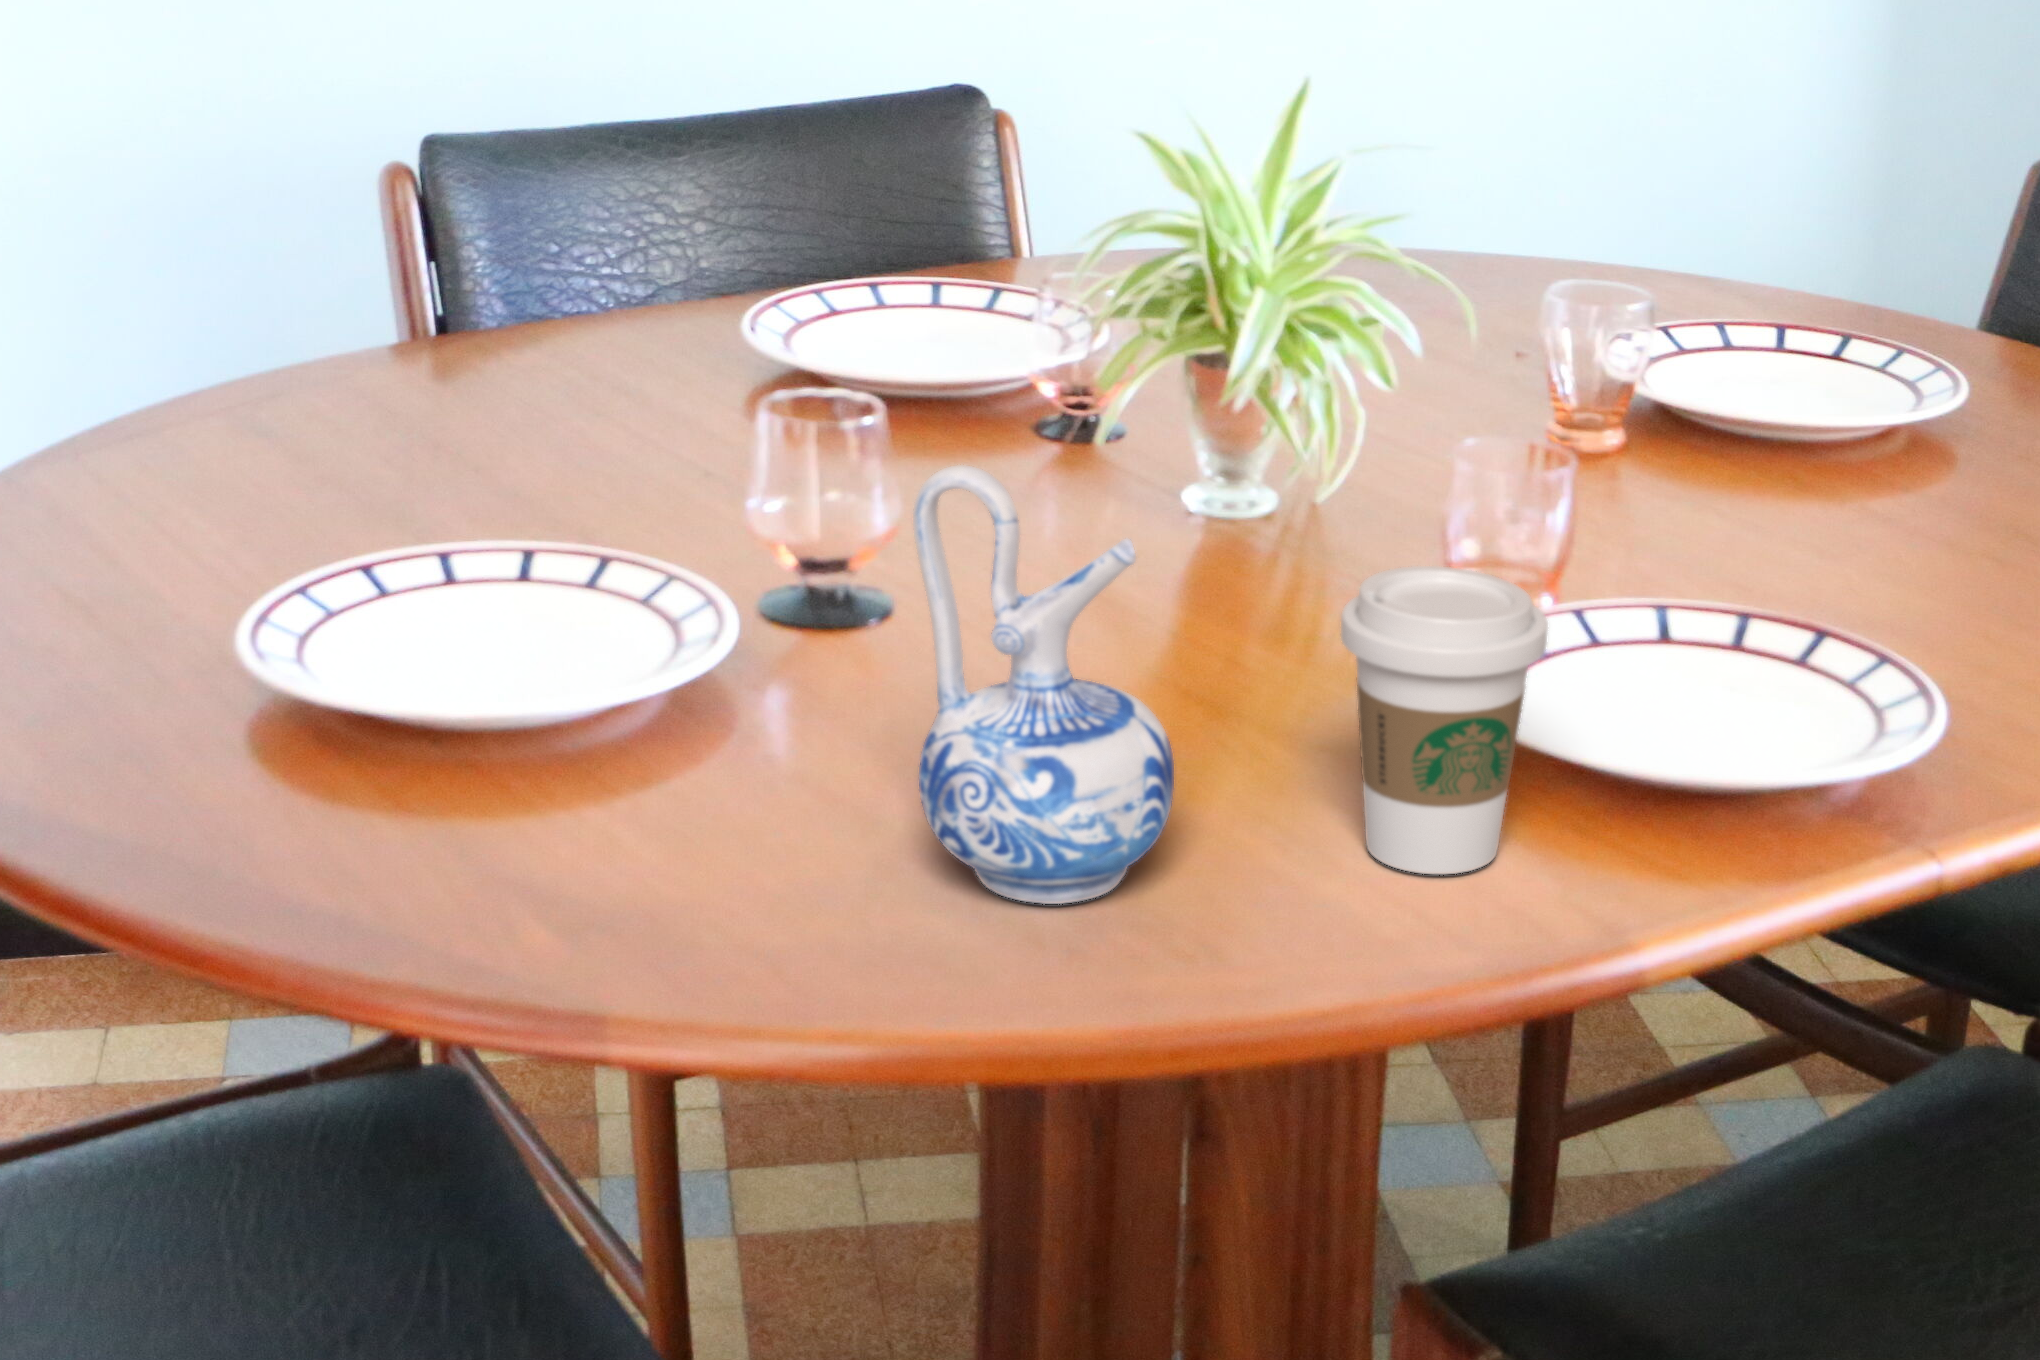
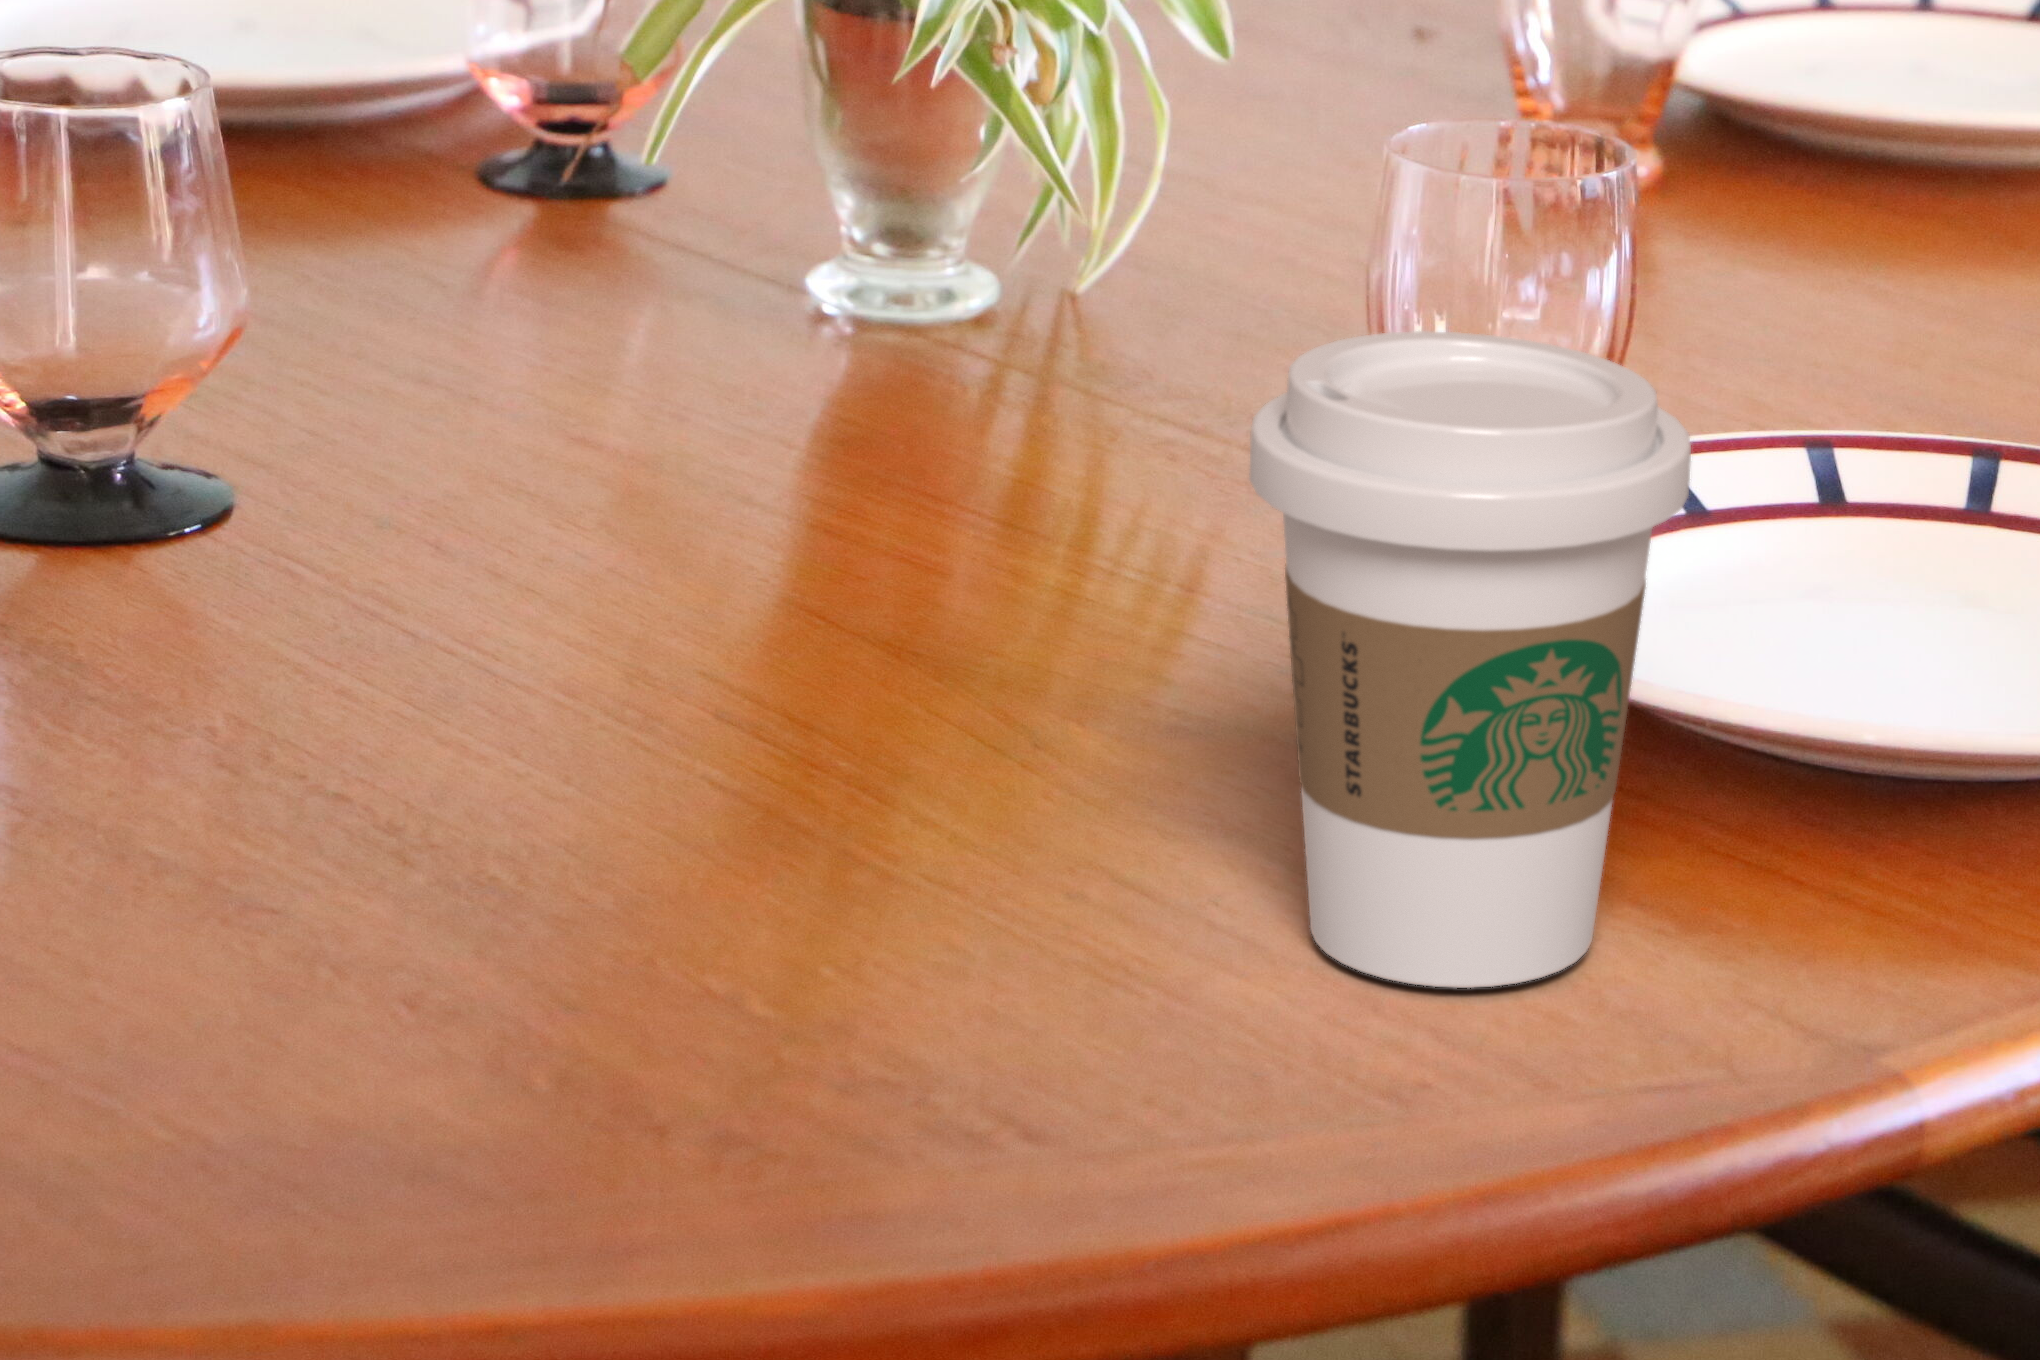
ceramic pitcher: present [913,465,1174,904] -> none [314,118,906,1093]

